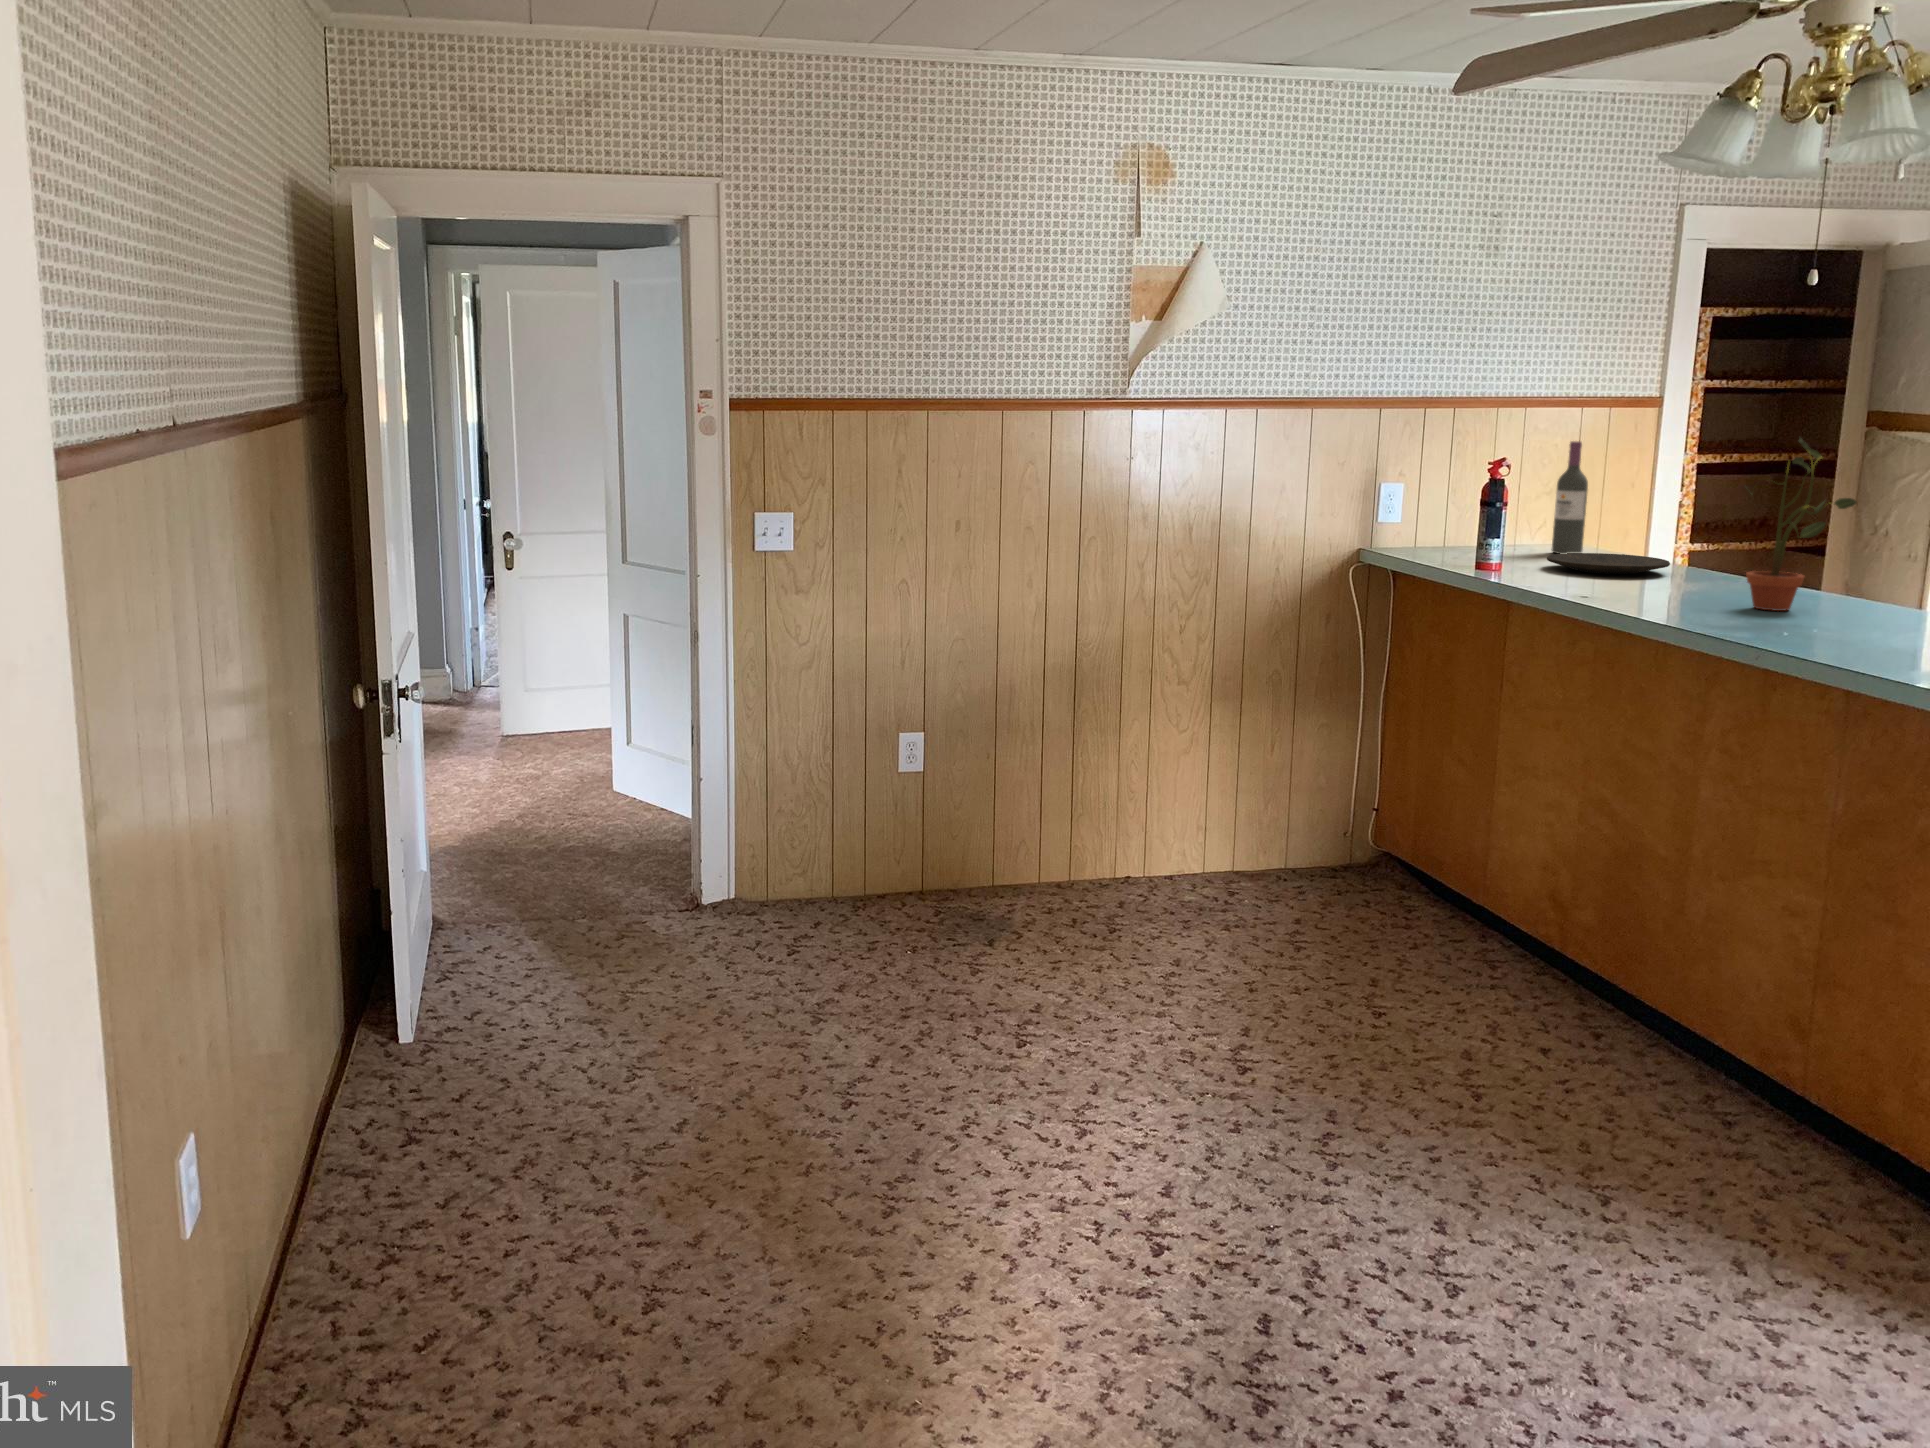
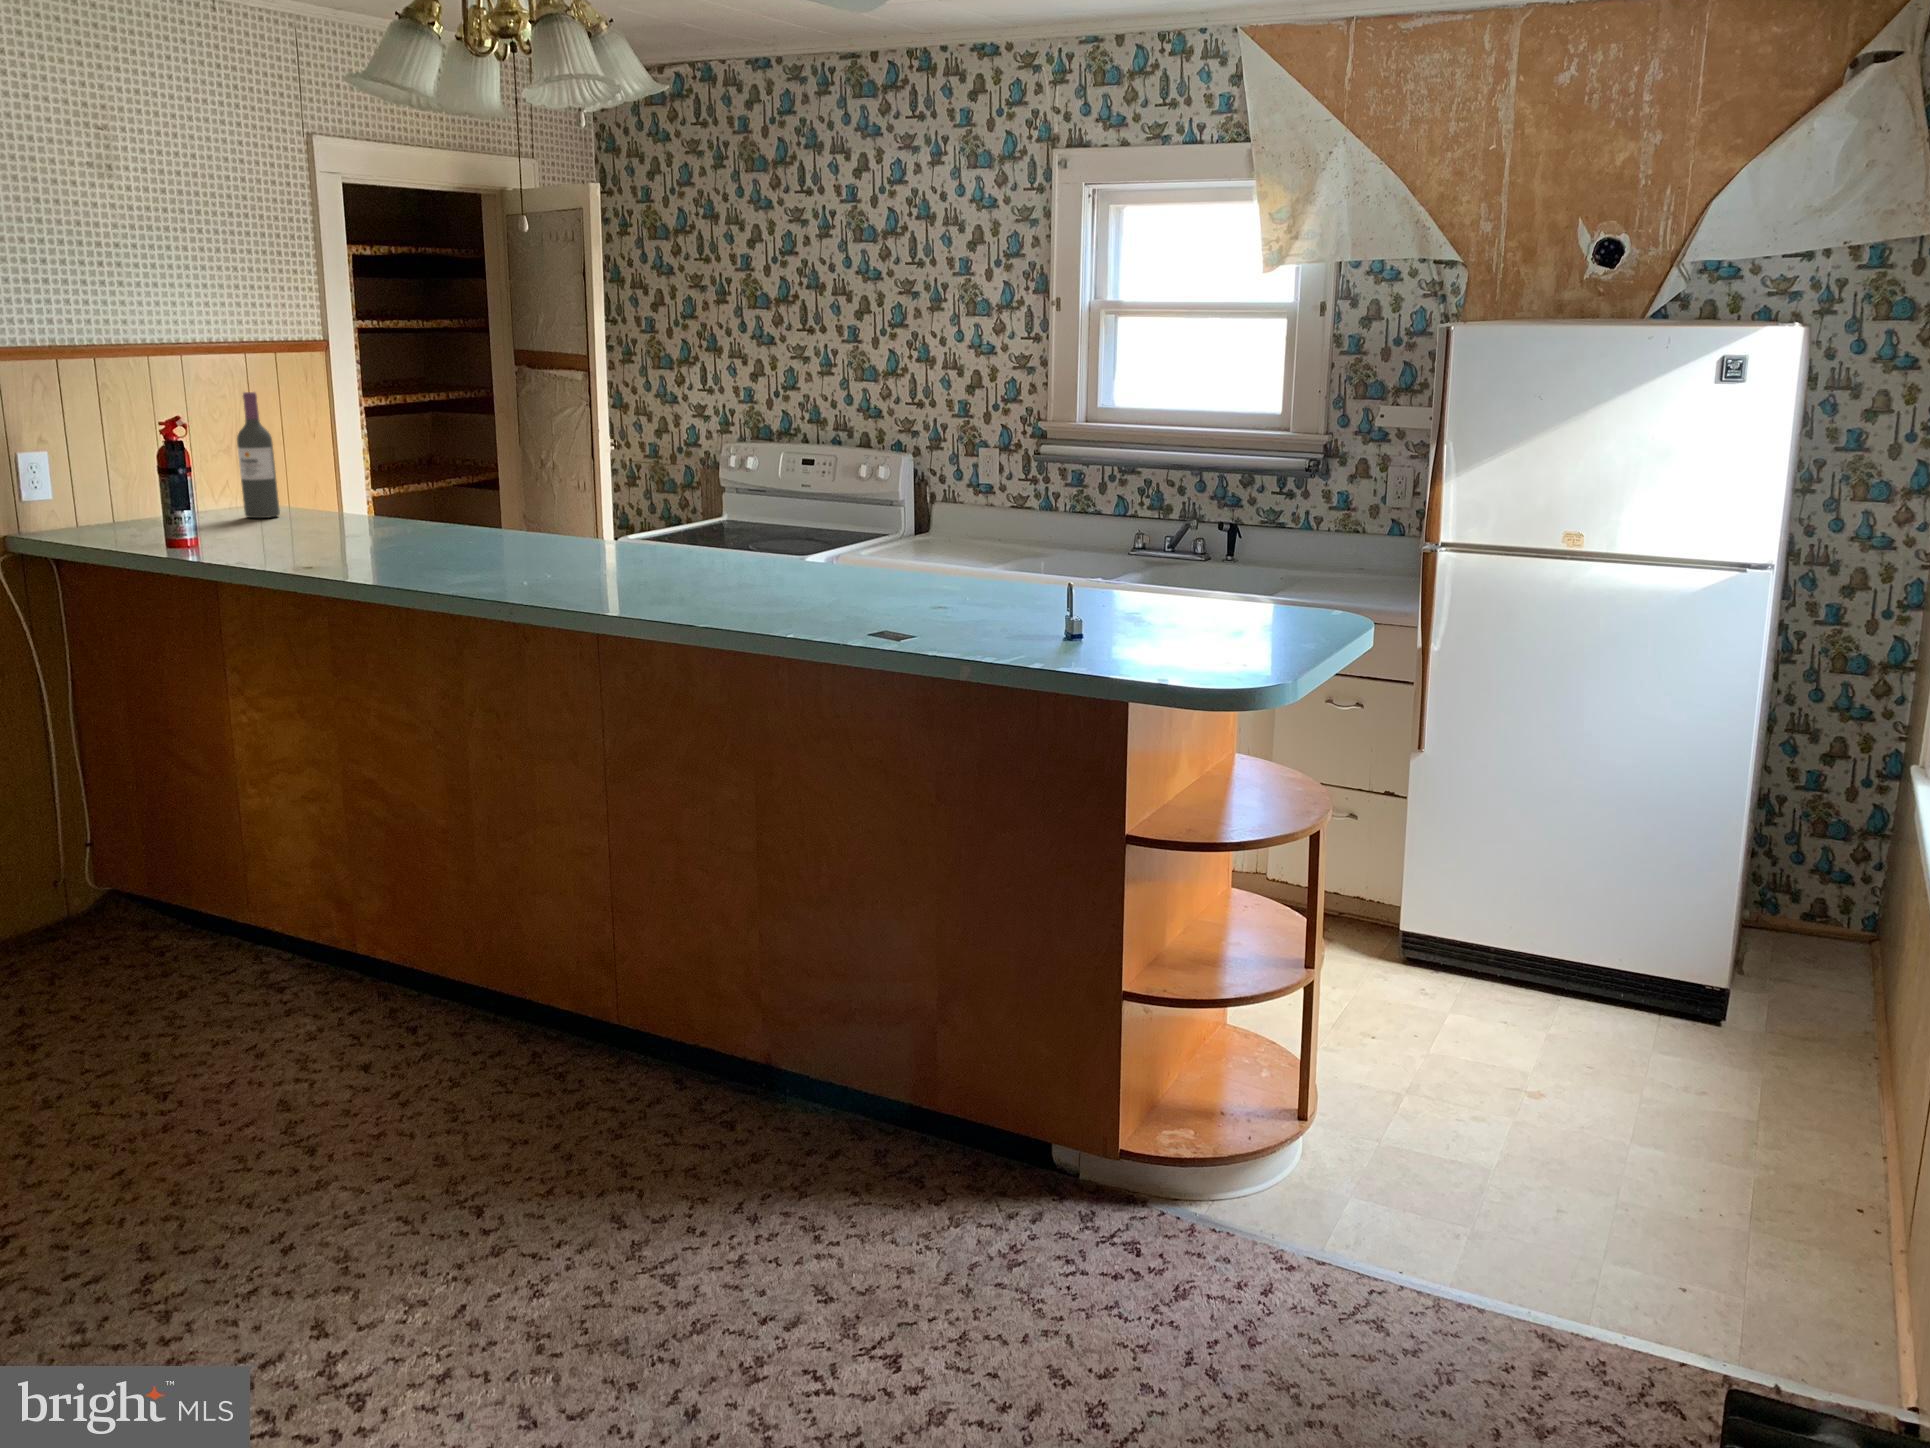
potted plant: present [1746,438,1856,611] -> none [454,385,558,562]
plate: present [1547,553,1670,574] -> none [247,514,382,538]

